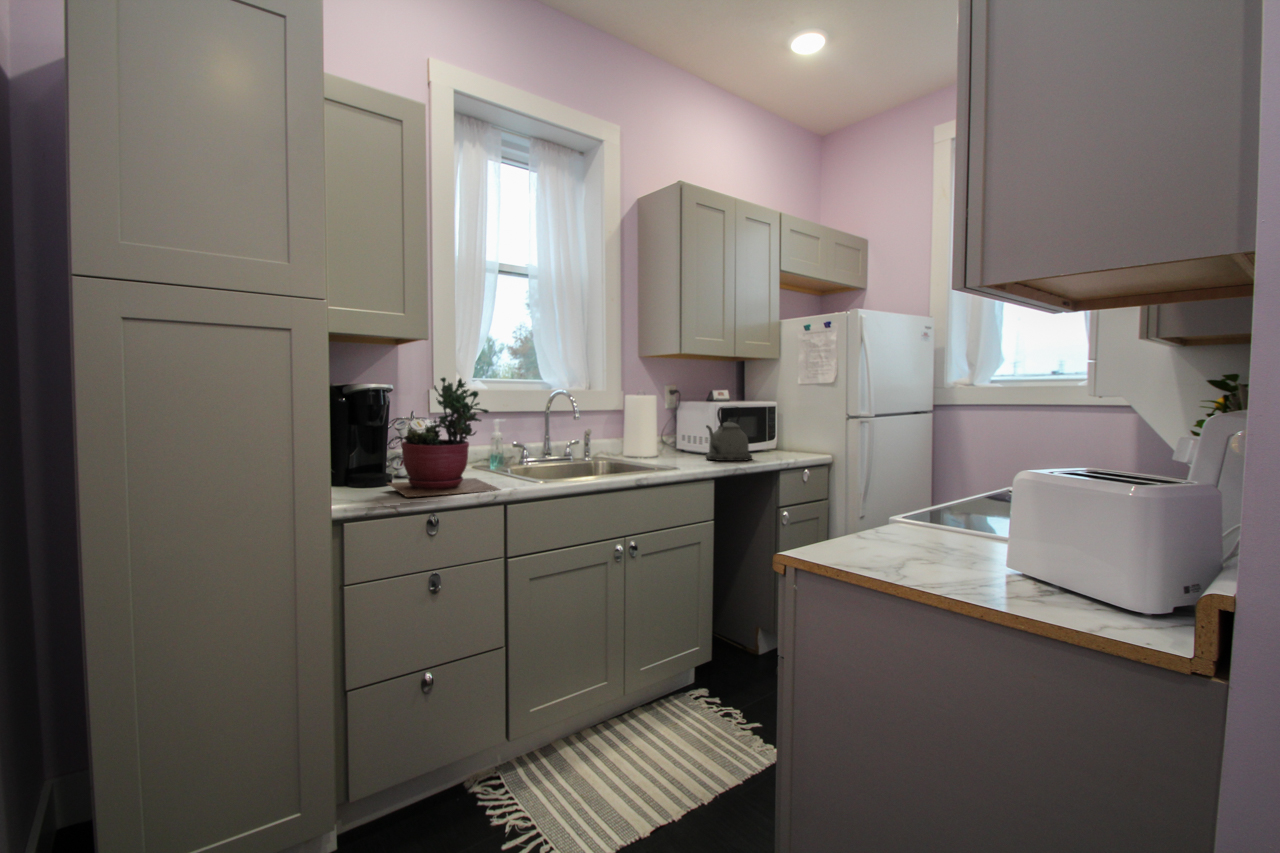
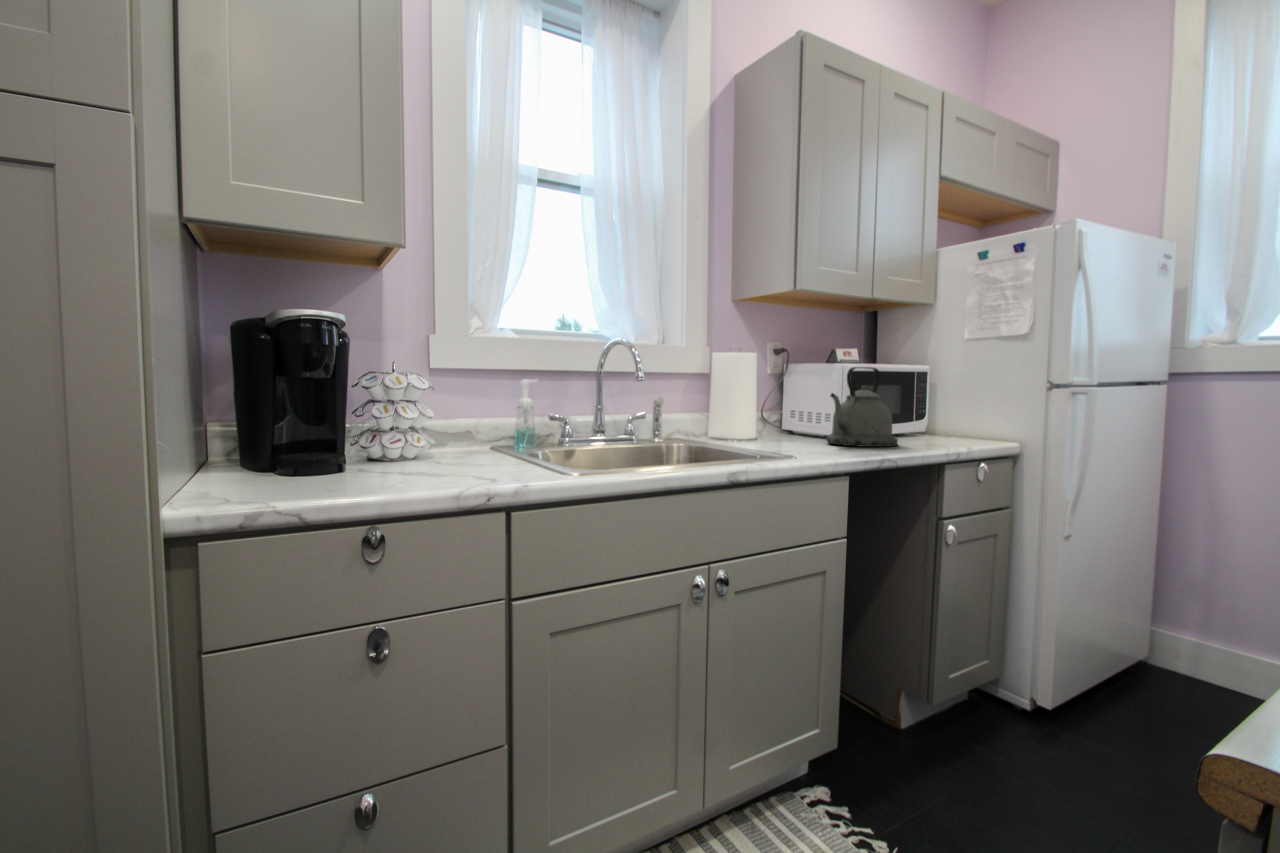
succulent plant: present [388,378,501,497] -> none [325,297,502,497]

